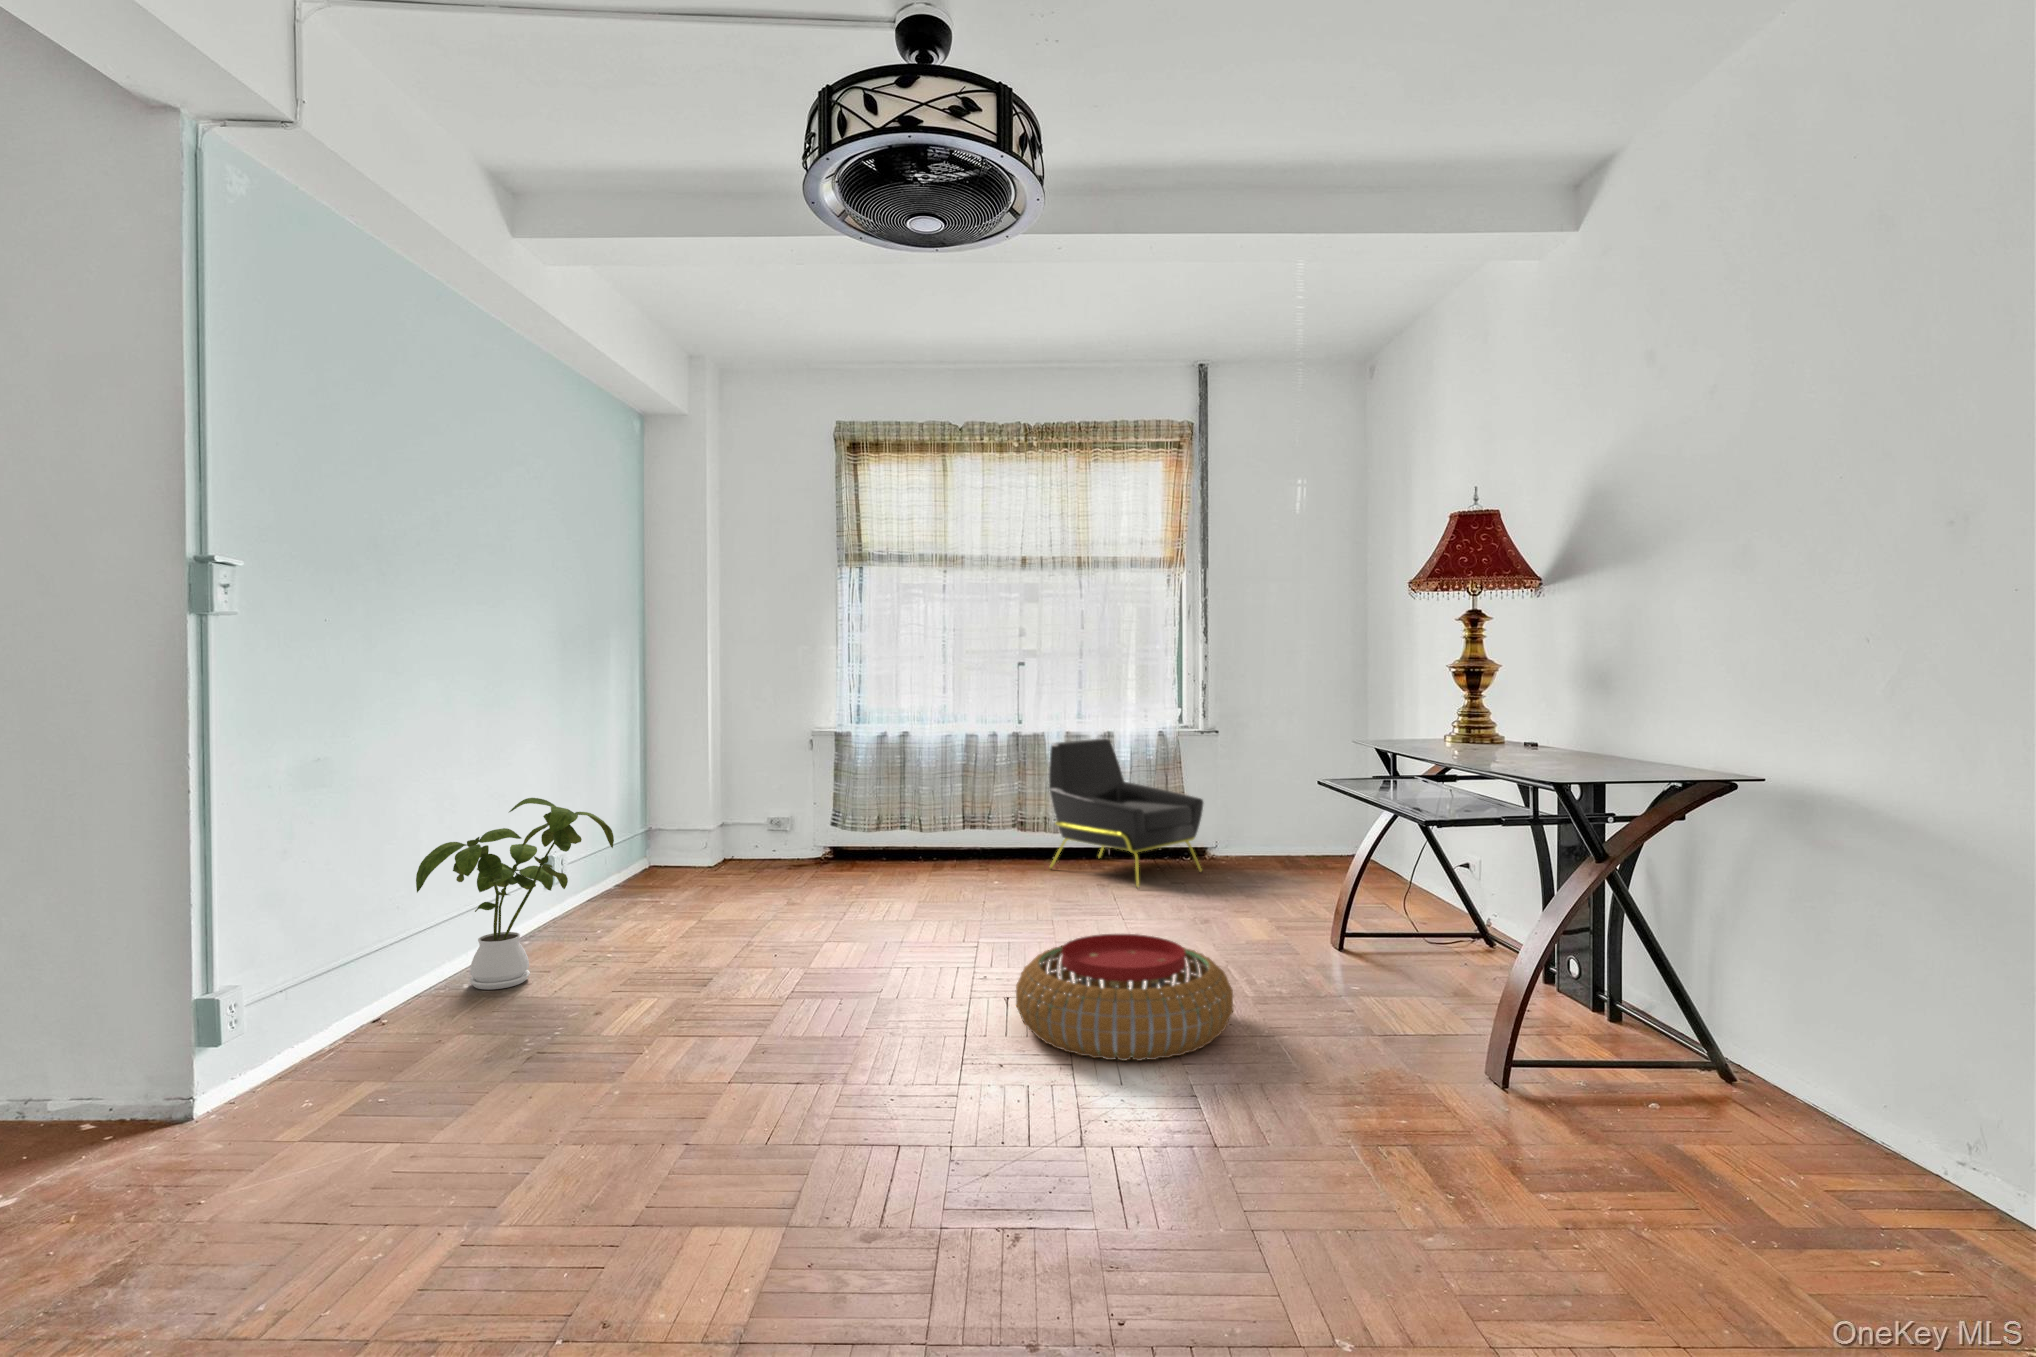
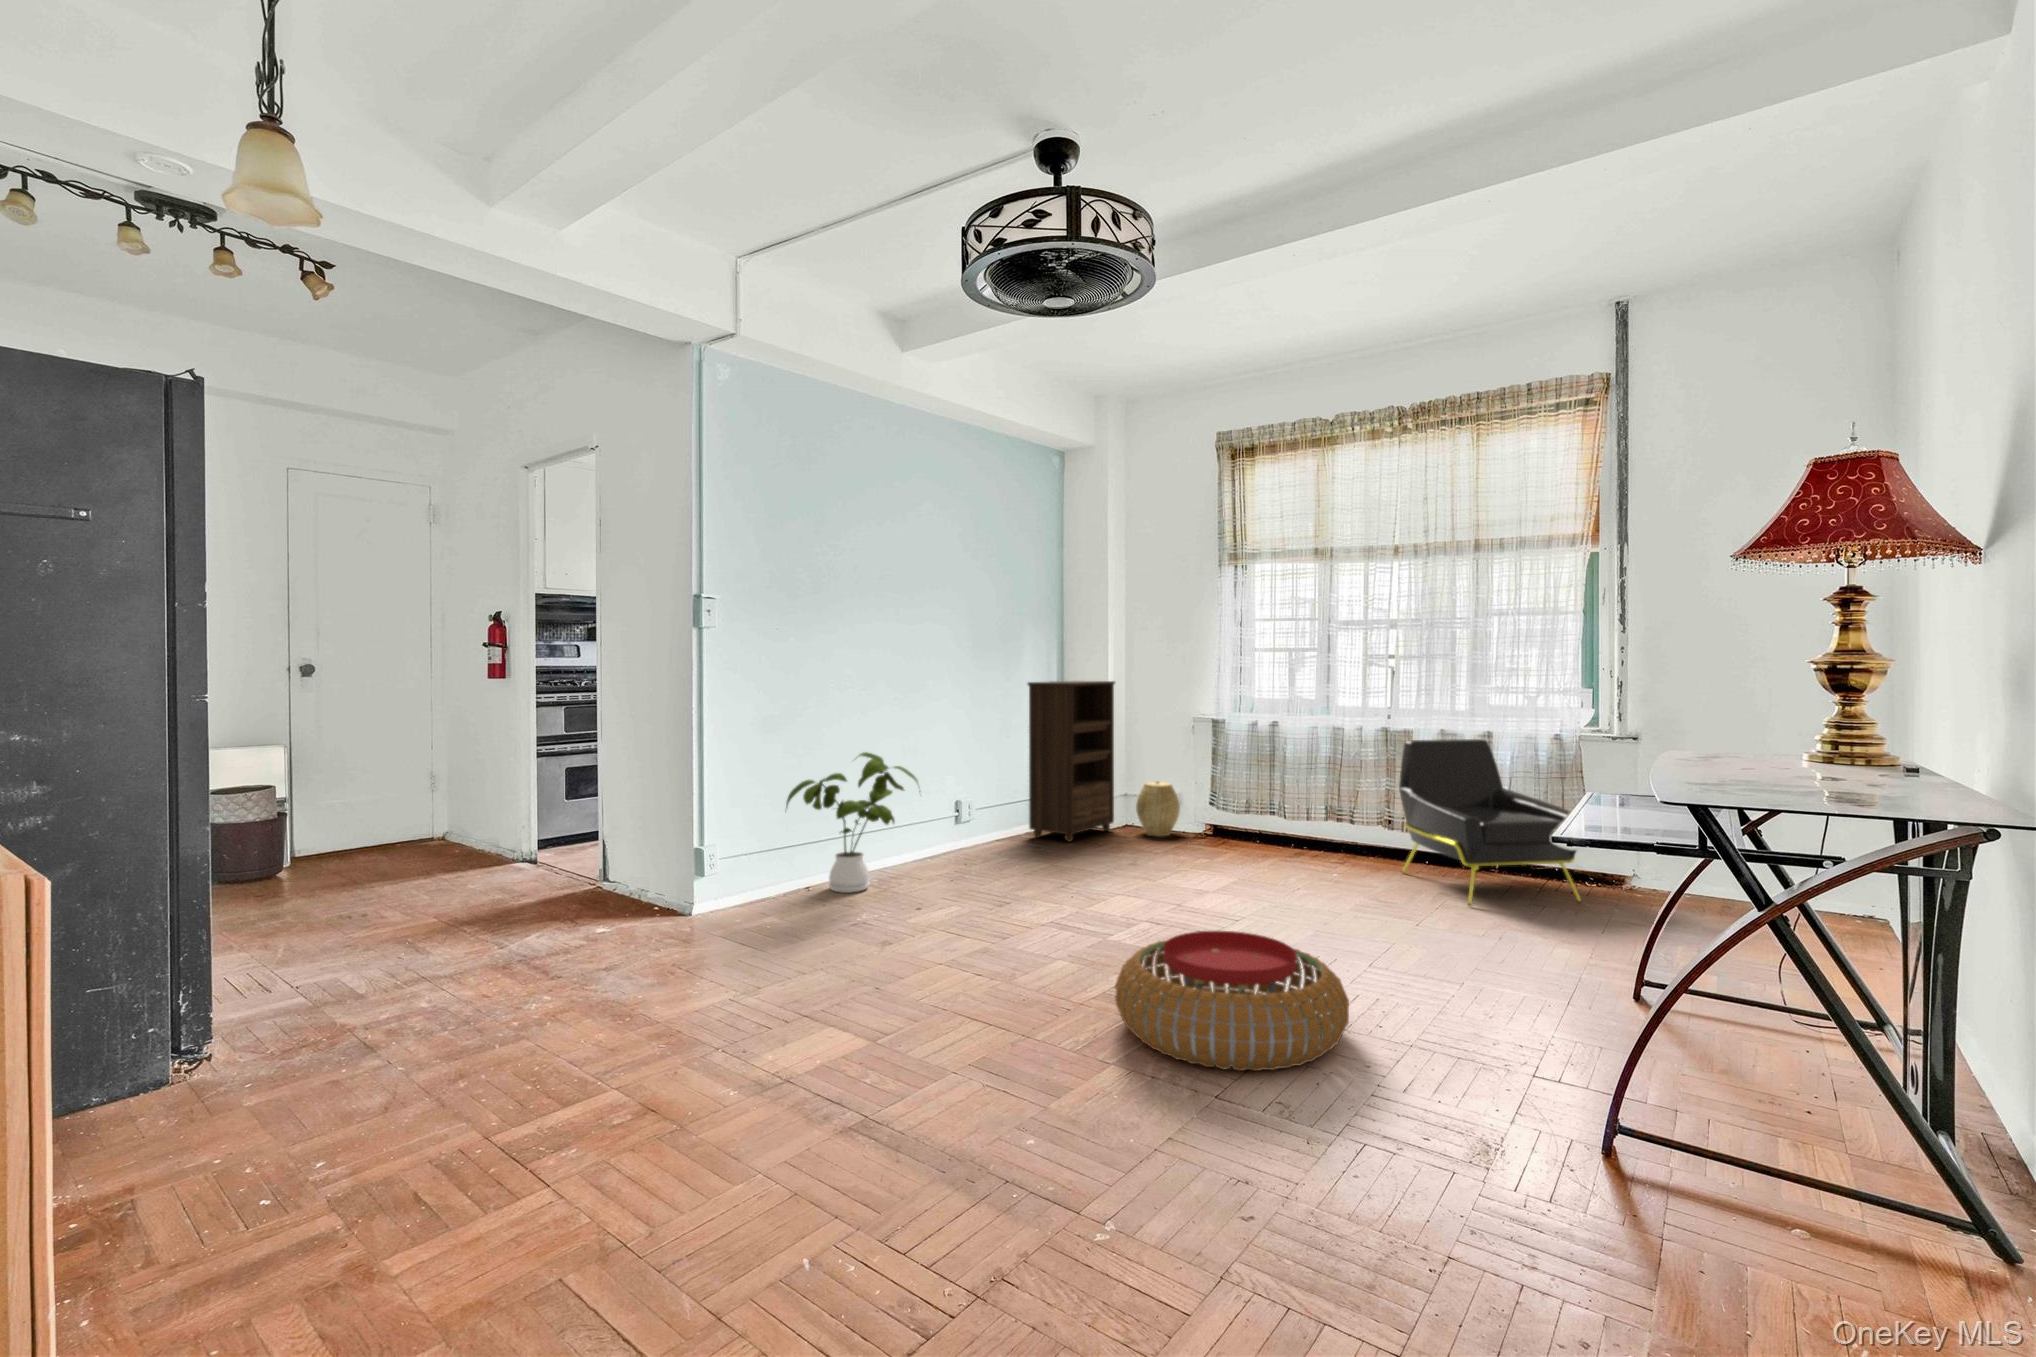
bookshelf: none [633,694,723,886] -> present [1028,681,1115,842]
woven basket: none [751,804,801,867] -> present [1136,781,1180,836]

